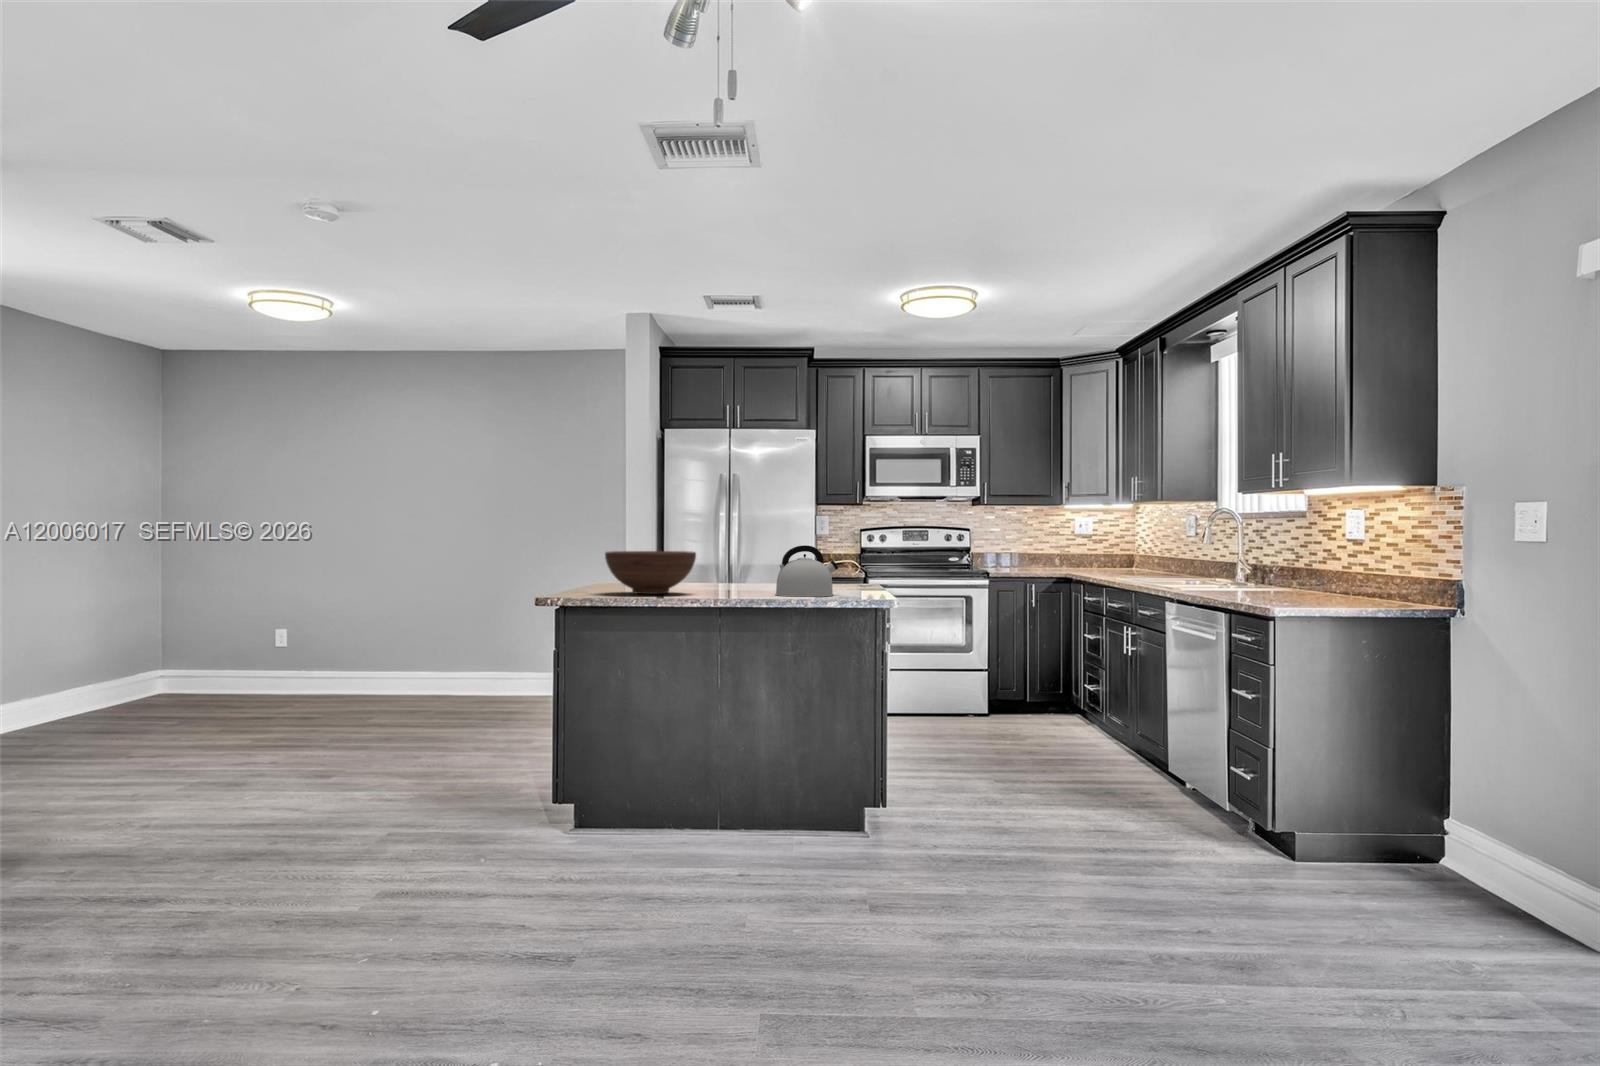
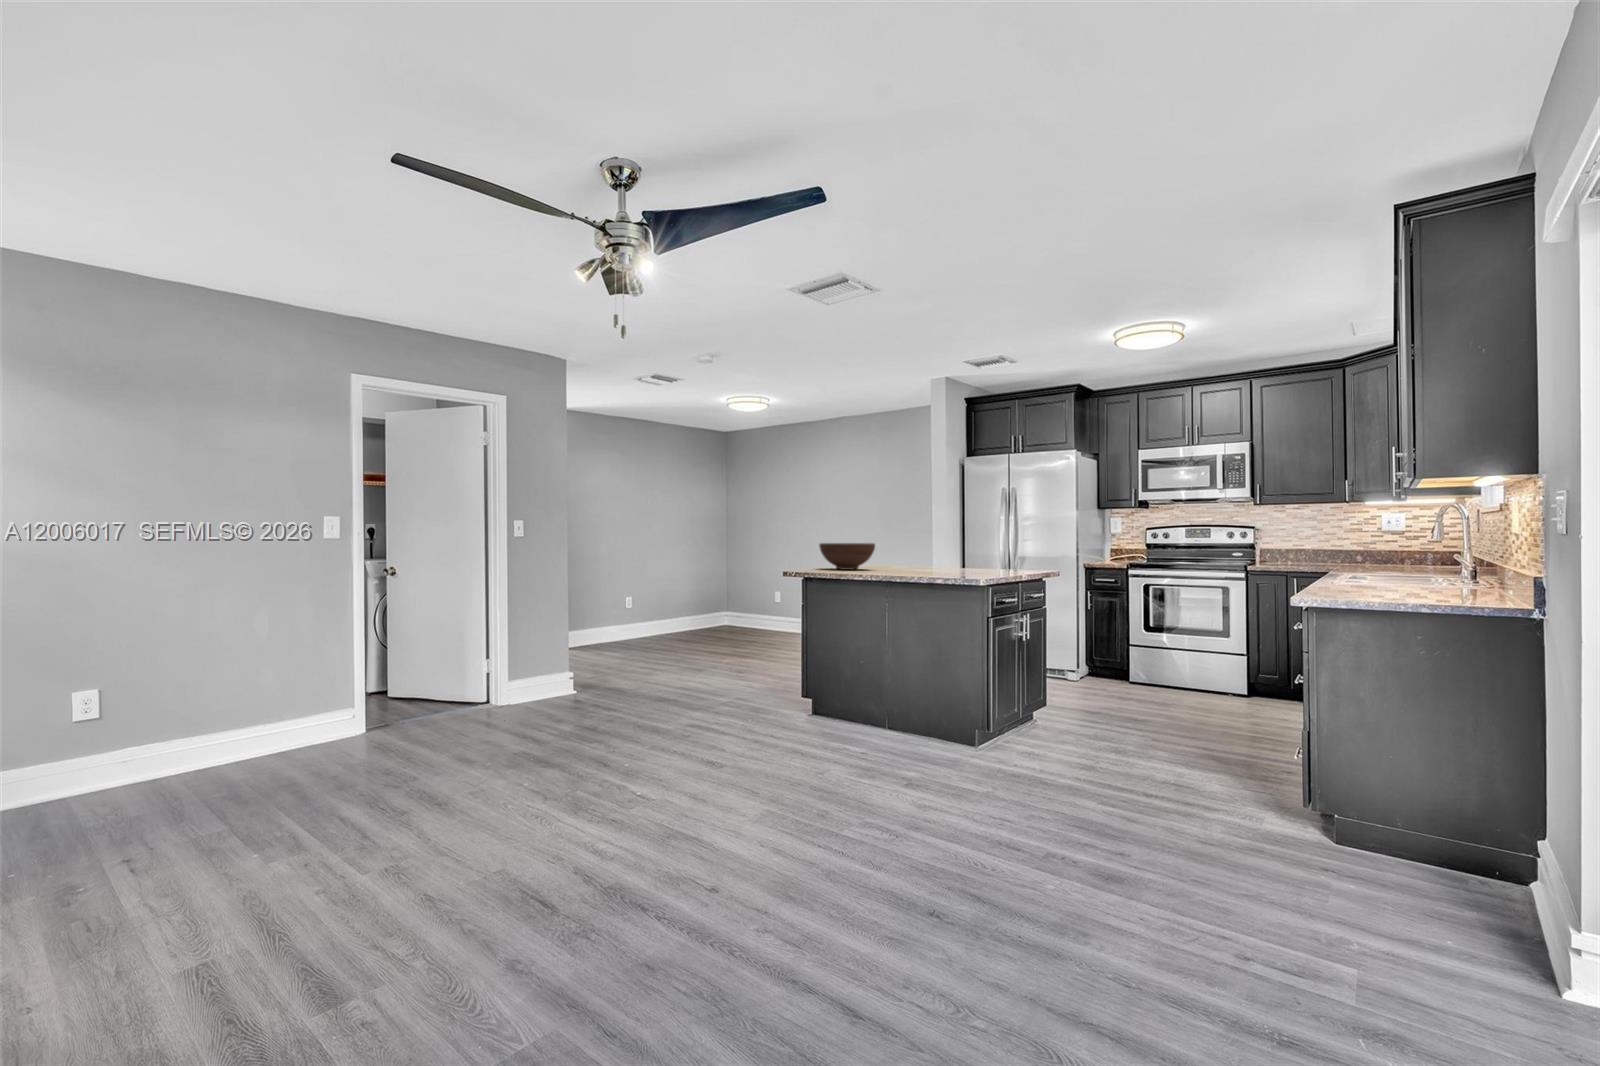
kettle: present [775,545,838,597] -> none [914,539,958,574]

